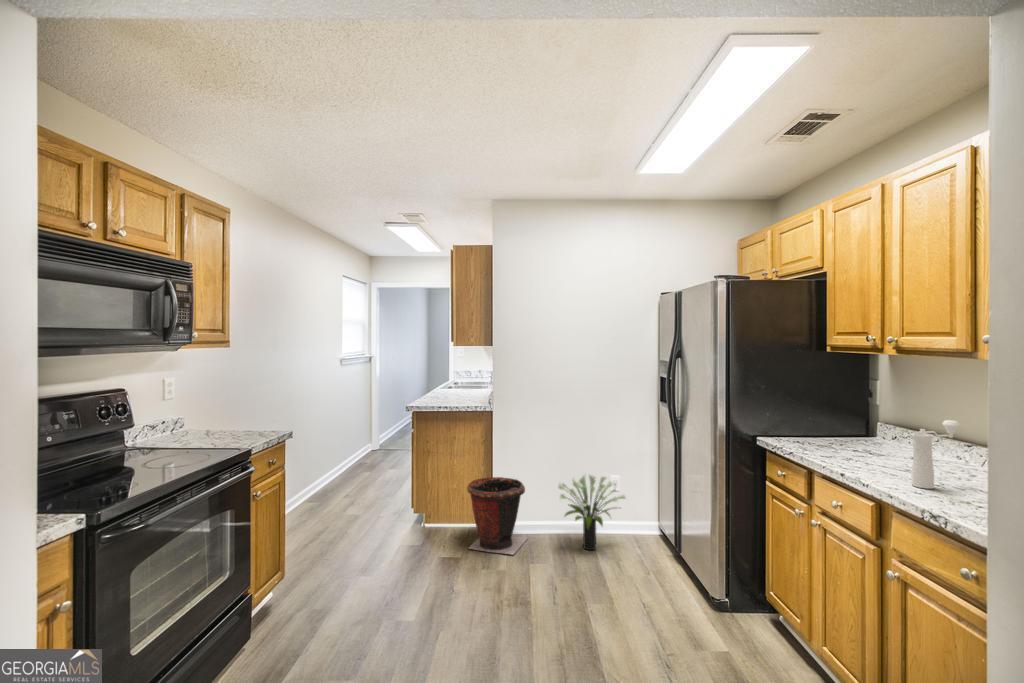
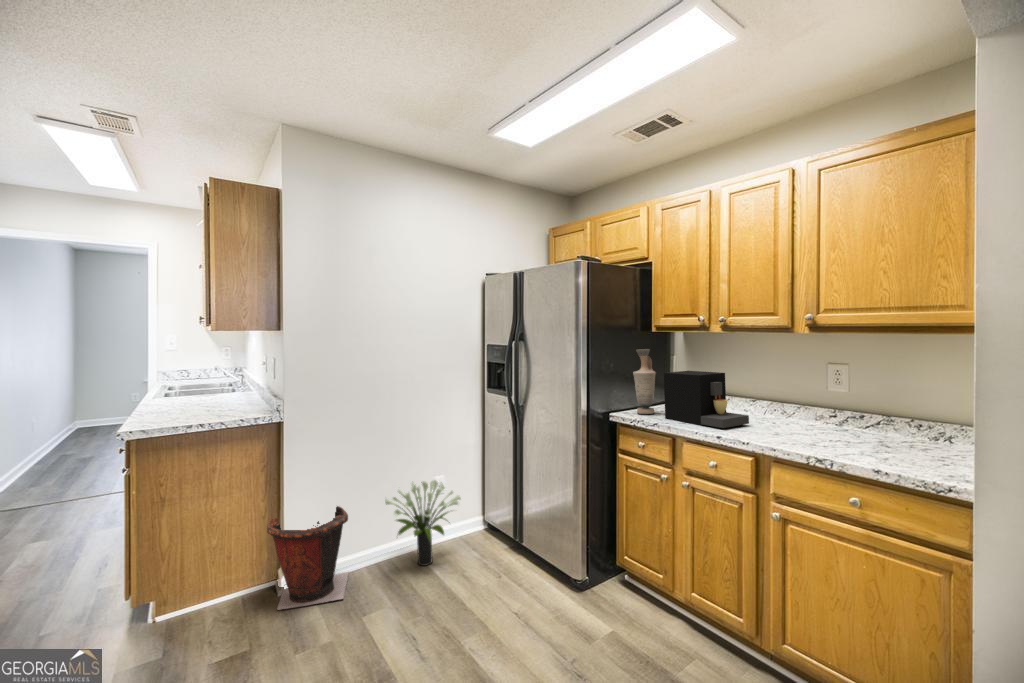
vase: none [792,370,821,442] -> present [633,349,656,414]
coffee maker: none [819,397,915,468] -> present [664,371,749,428]
pepper mill: present [912,420,960,489] -> none [769,381,792,439]

